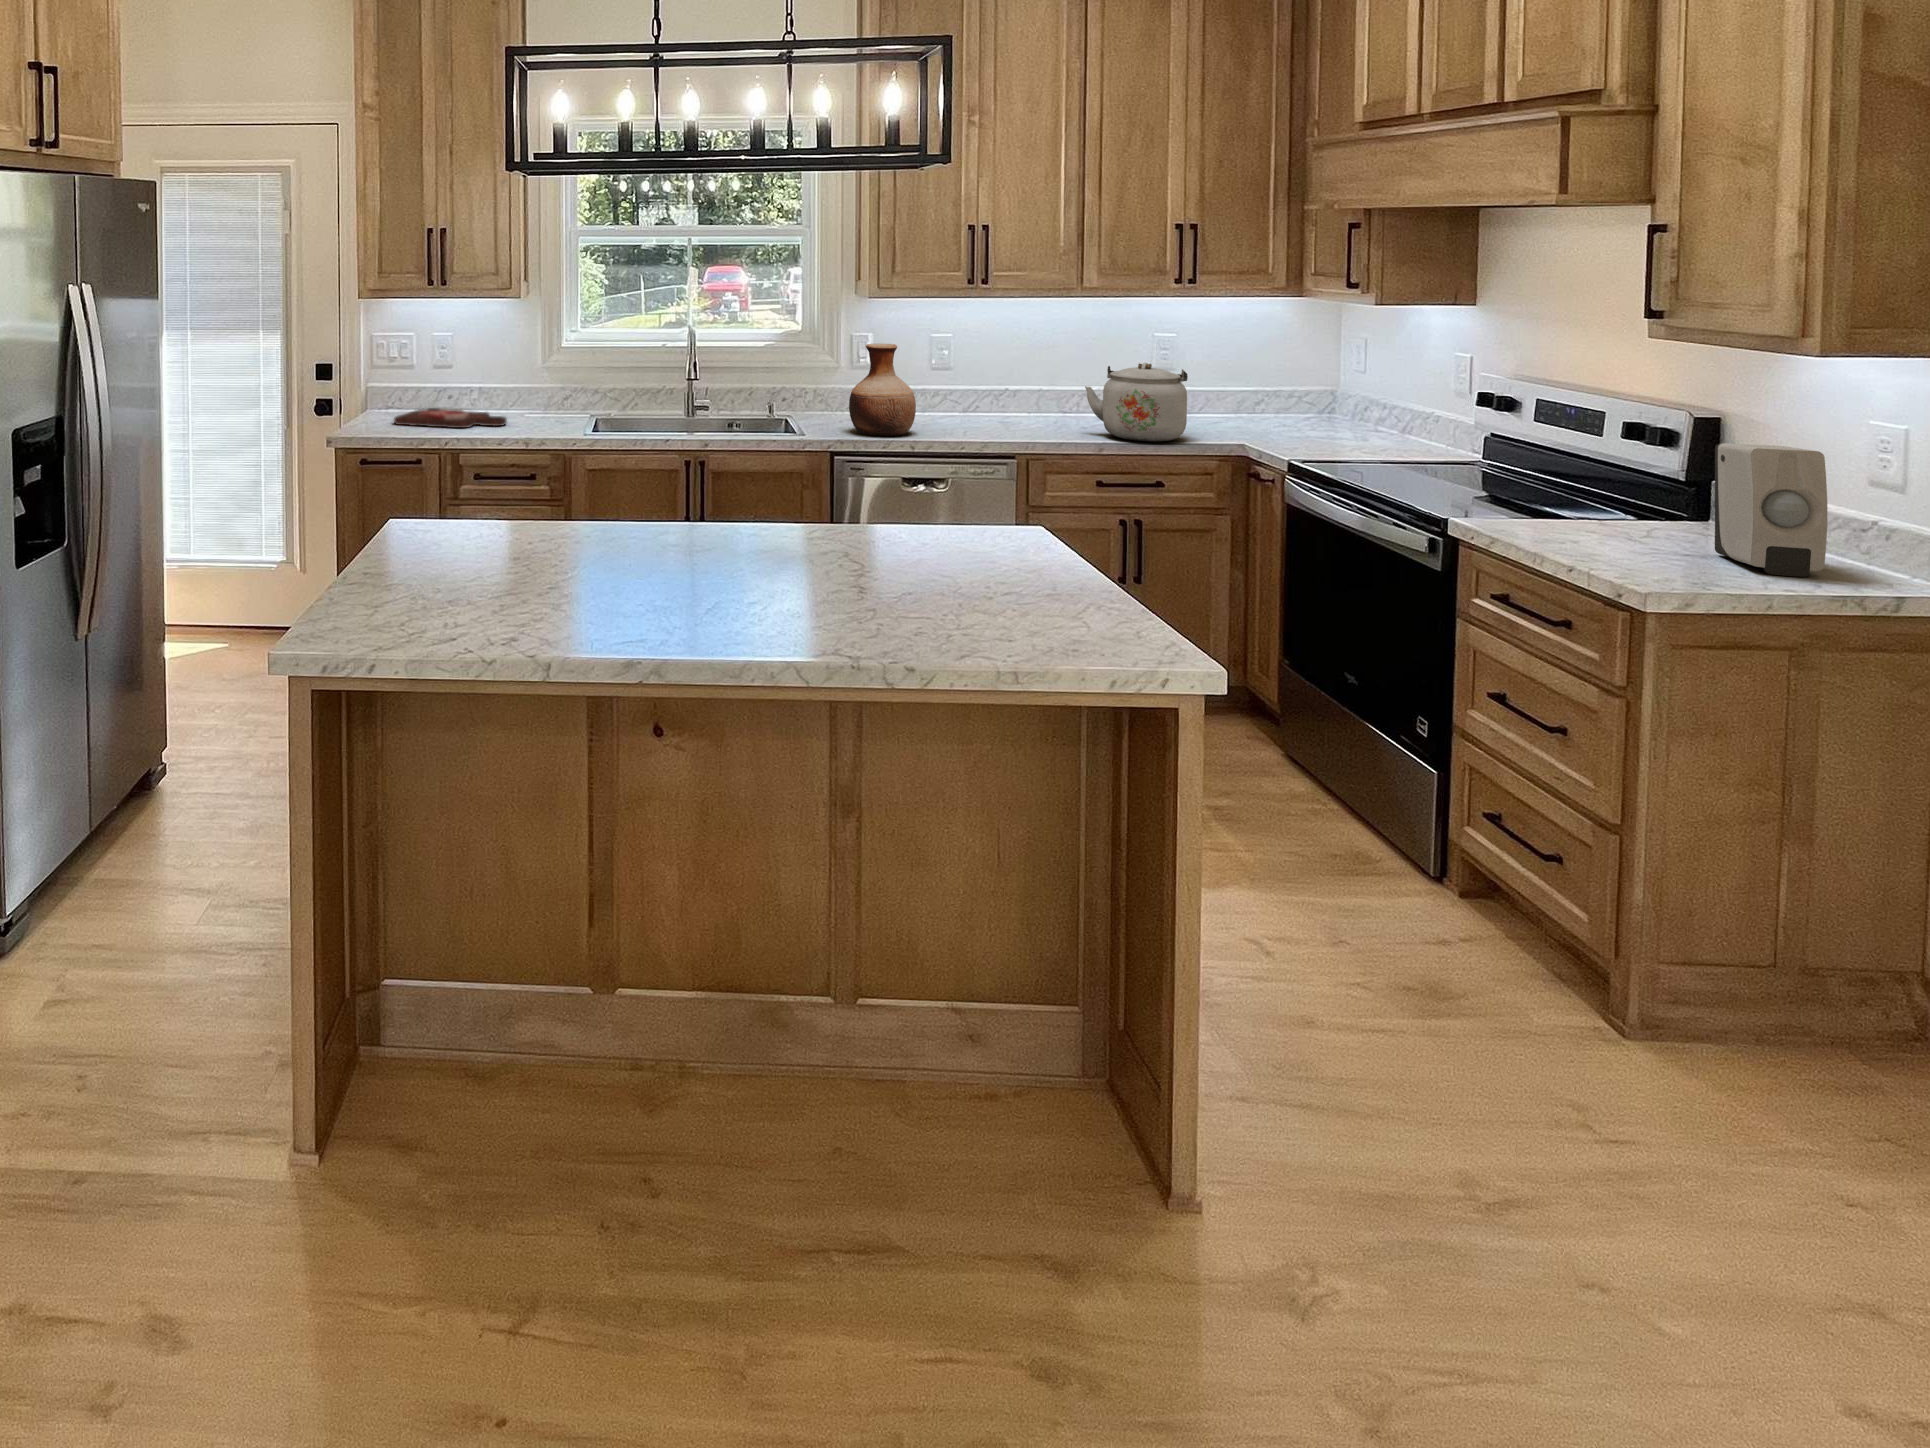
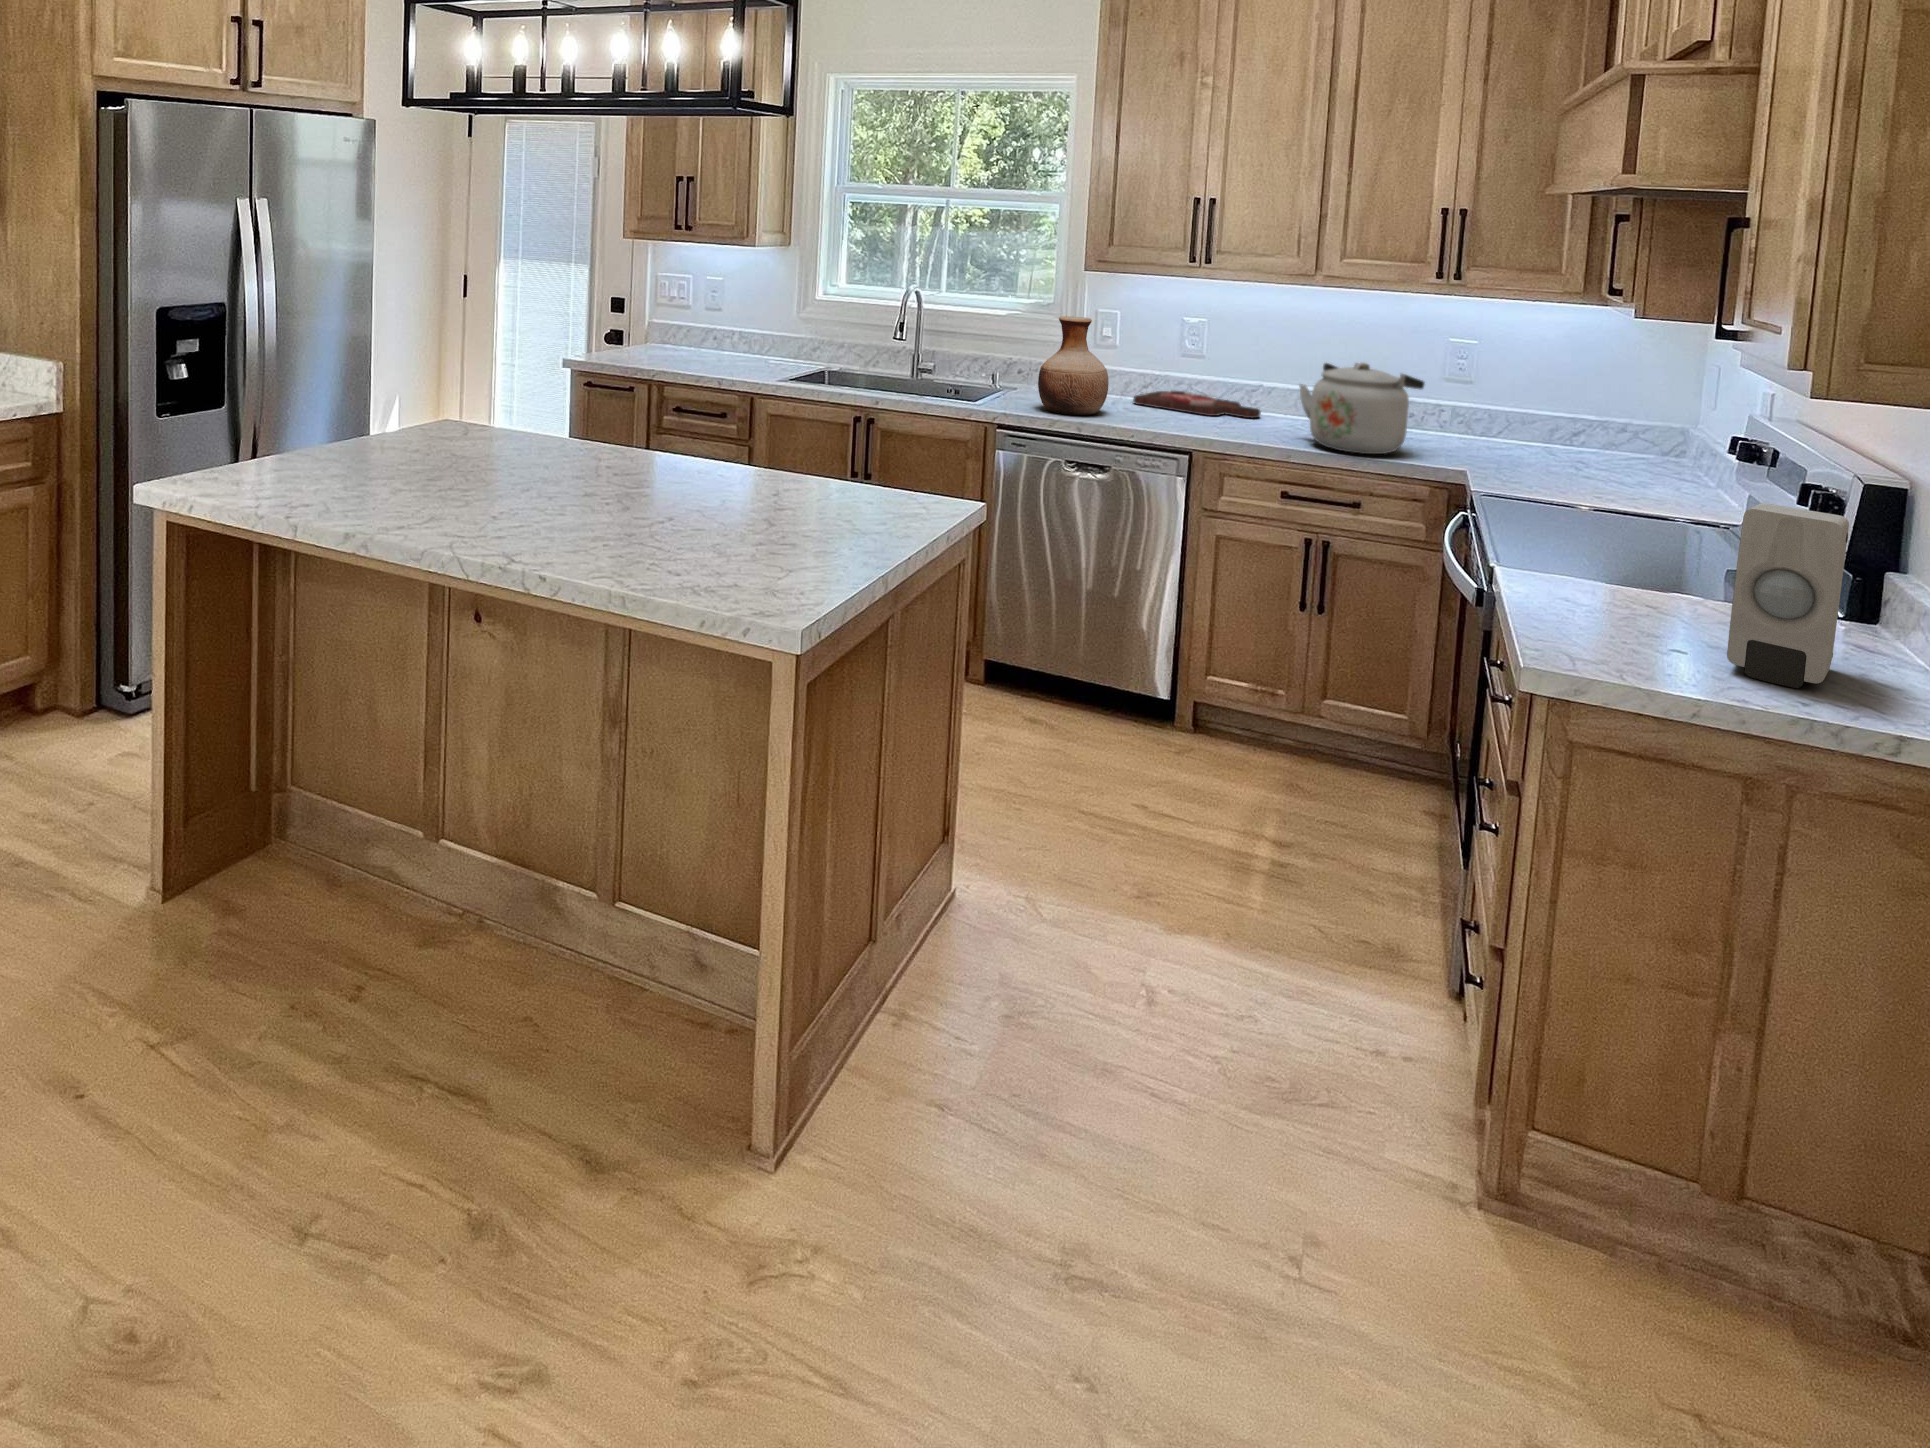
cutting board: present [394,408,507,428] -> present [1133,391,1261,418]

